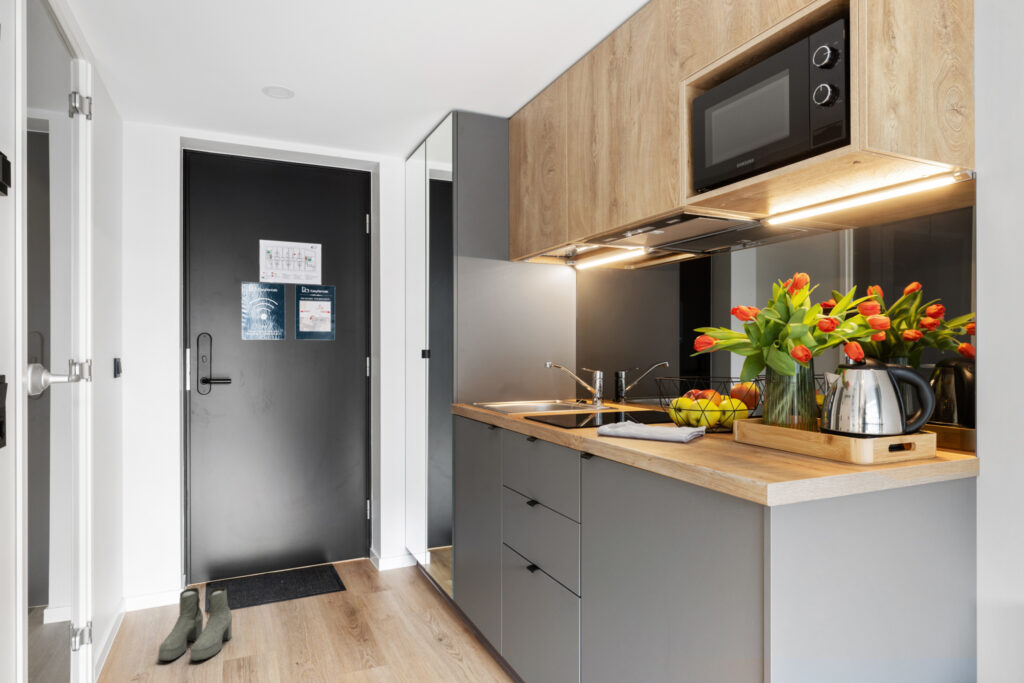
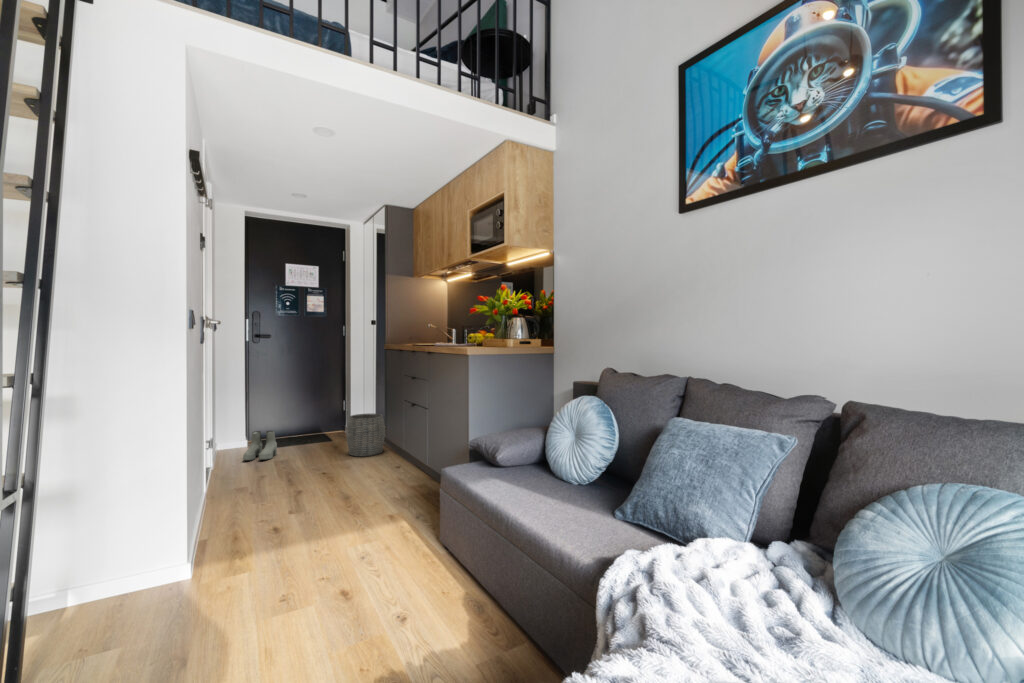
woven basket: none [374,550,453,657] -> present [347,414,385,456]

